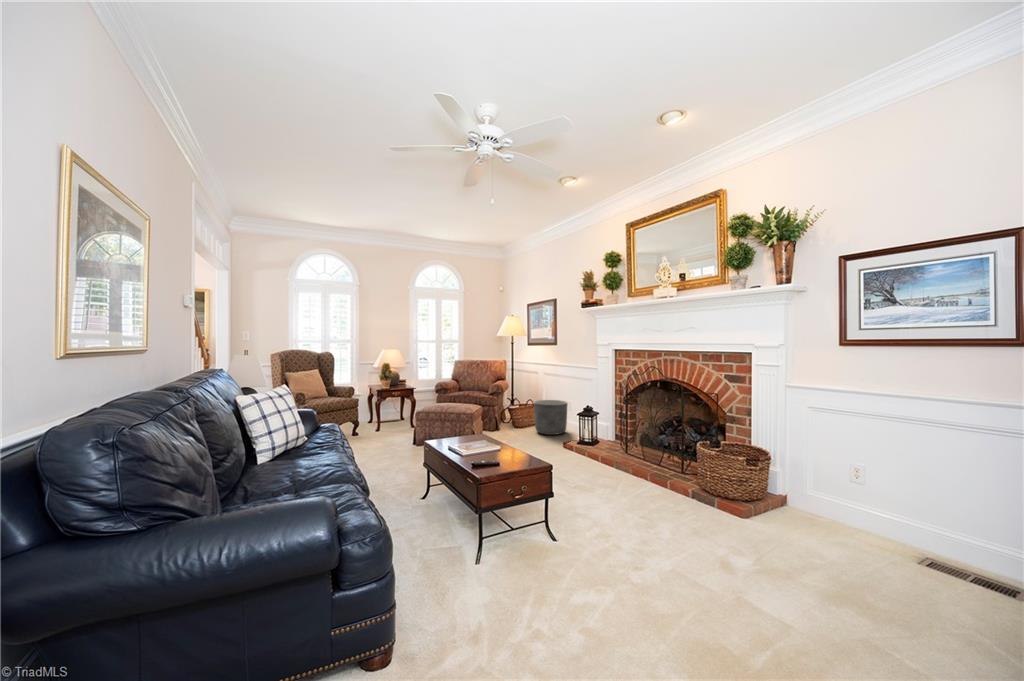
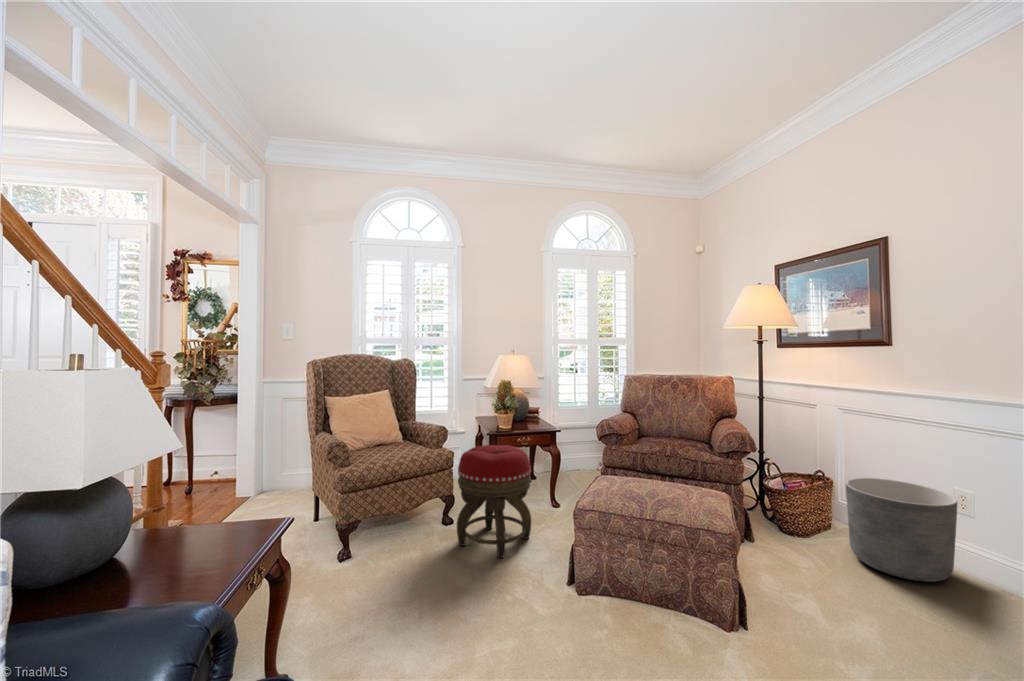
footstool: none [362,394,399,442] -> present [457,445,531,558]

